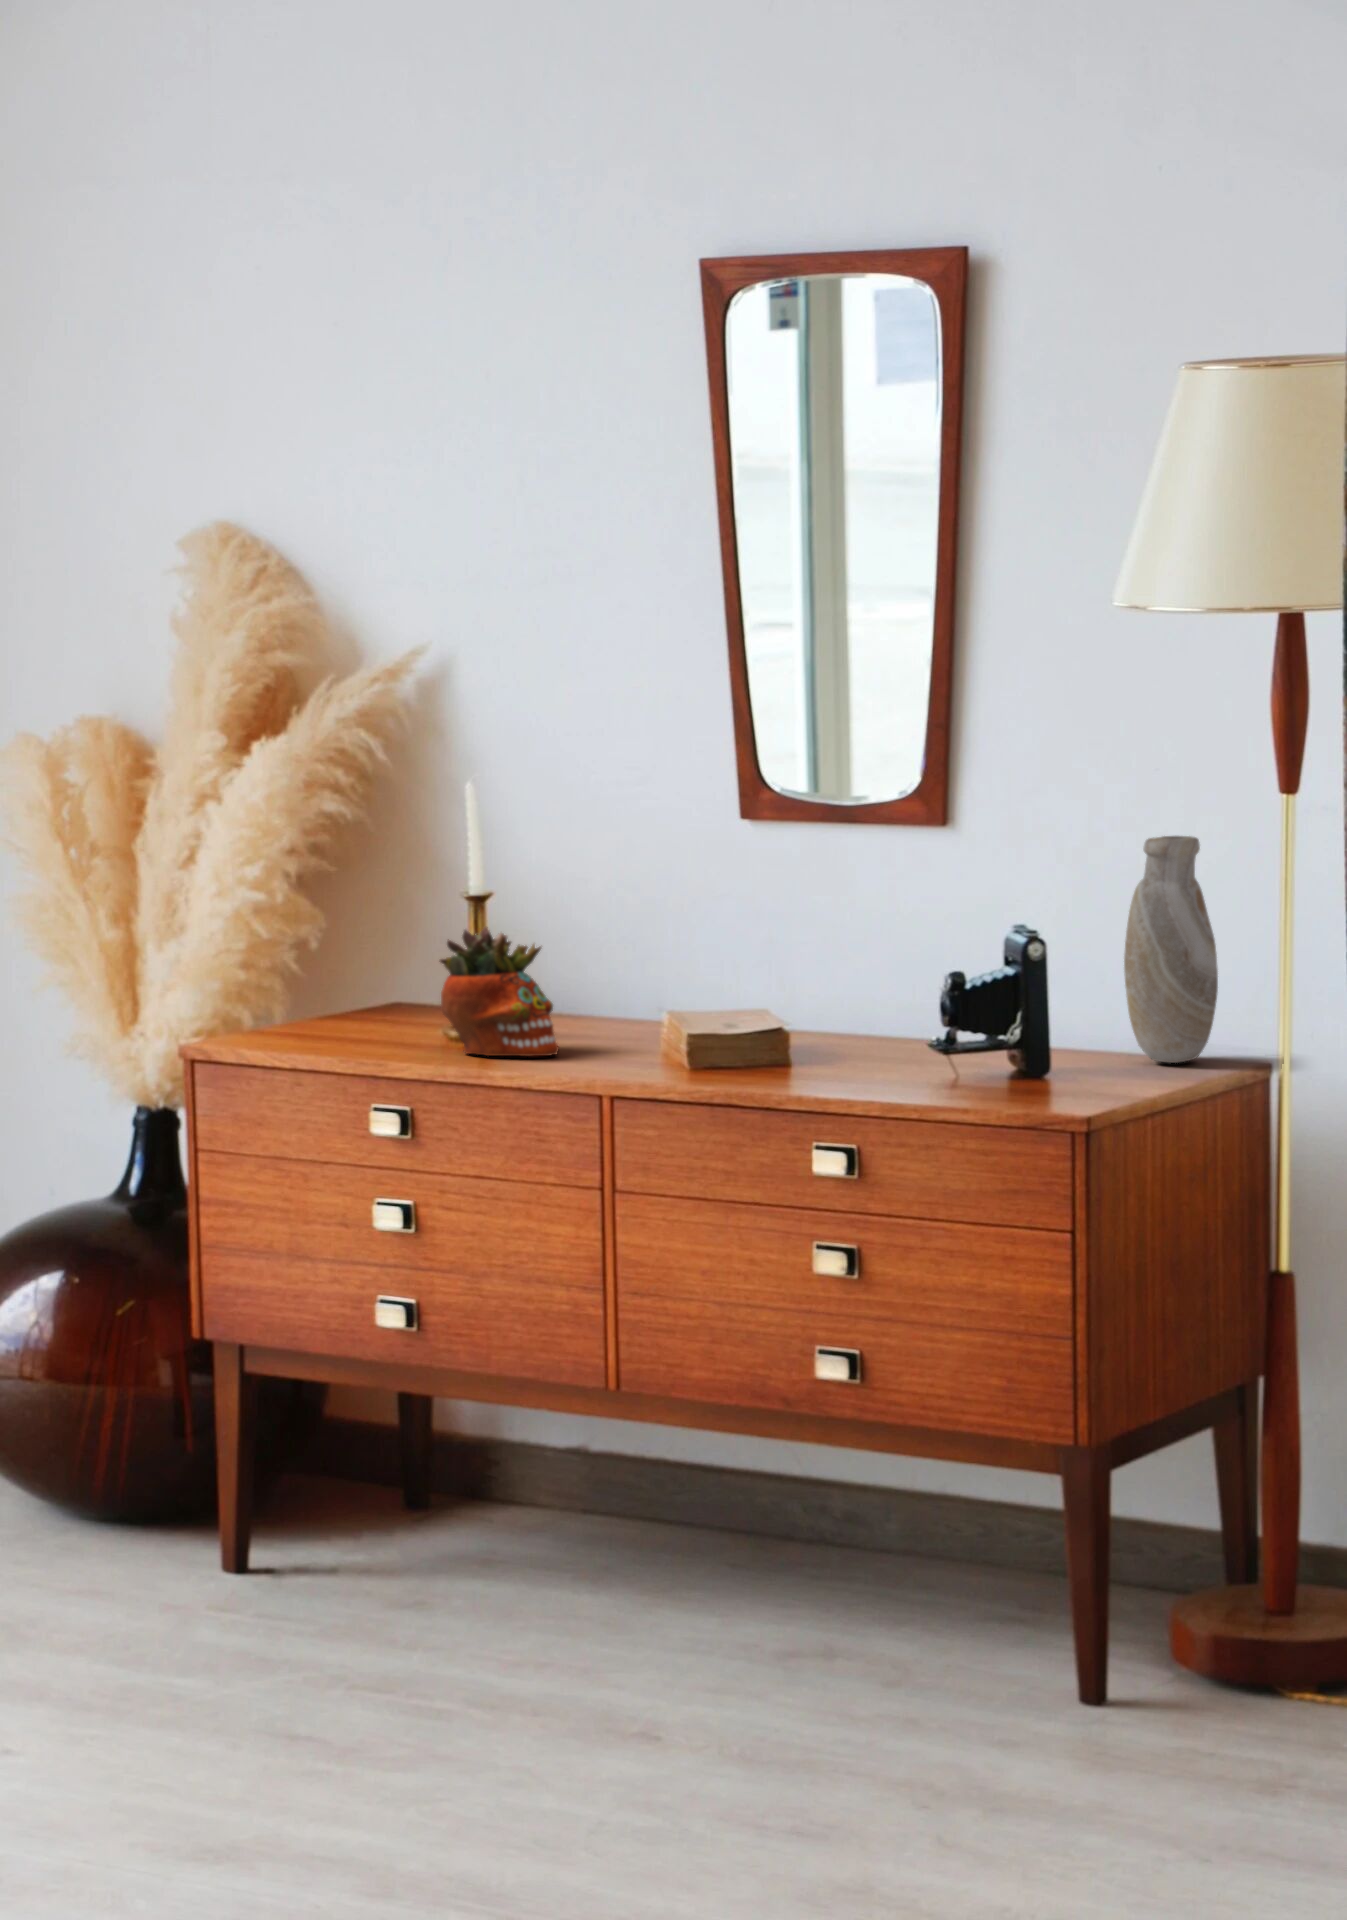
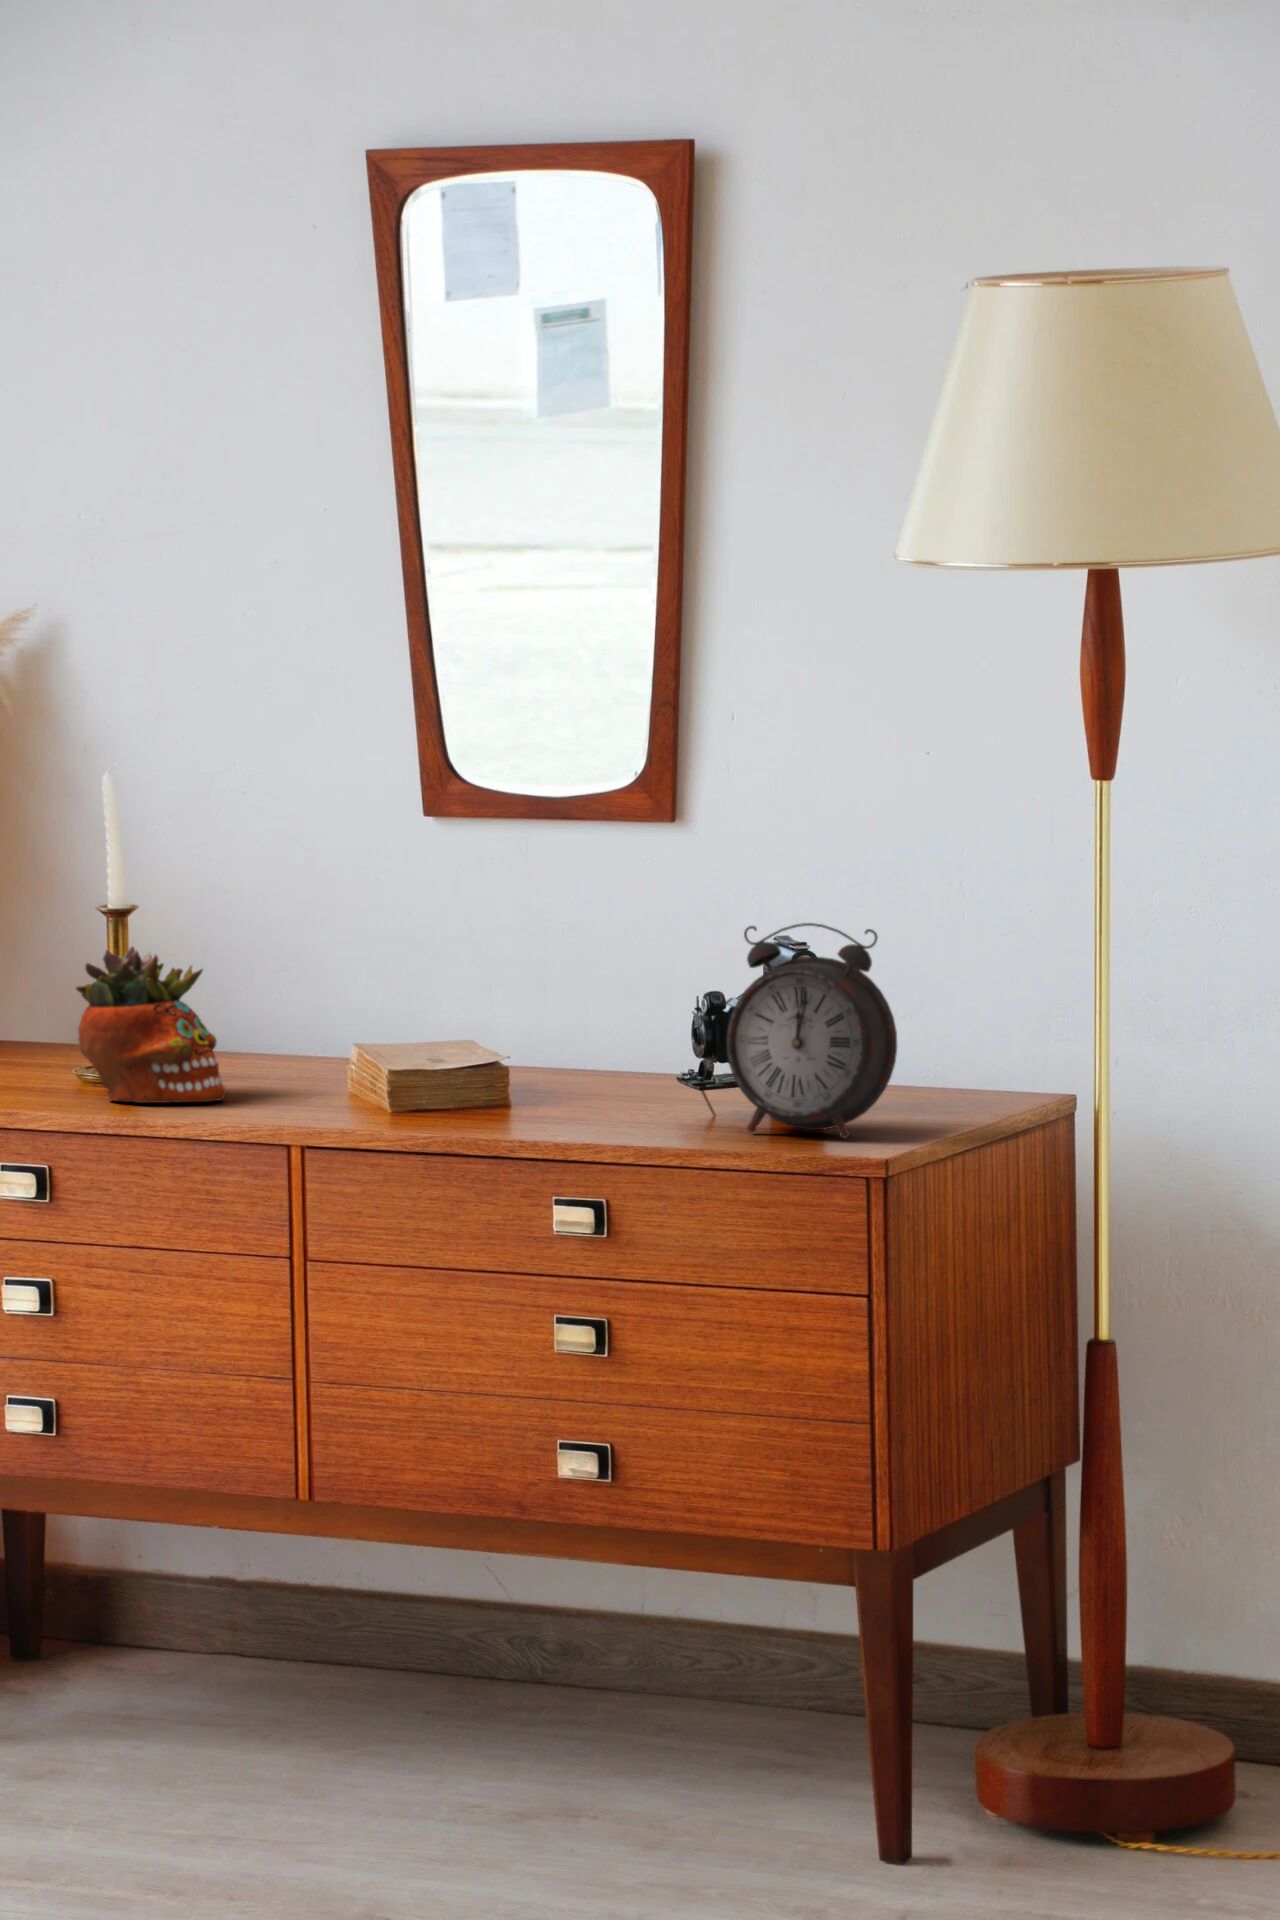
vase: present [1124,836,1218,1063] -> none [894,831,999,1092]
alarm clock: none [963,915,1107,1100] -> present [727,923,897,1138]

